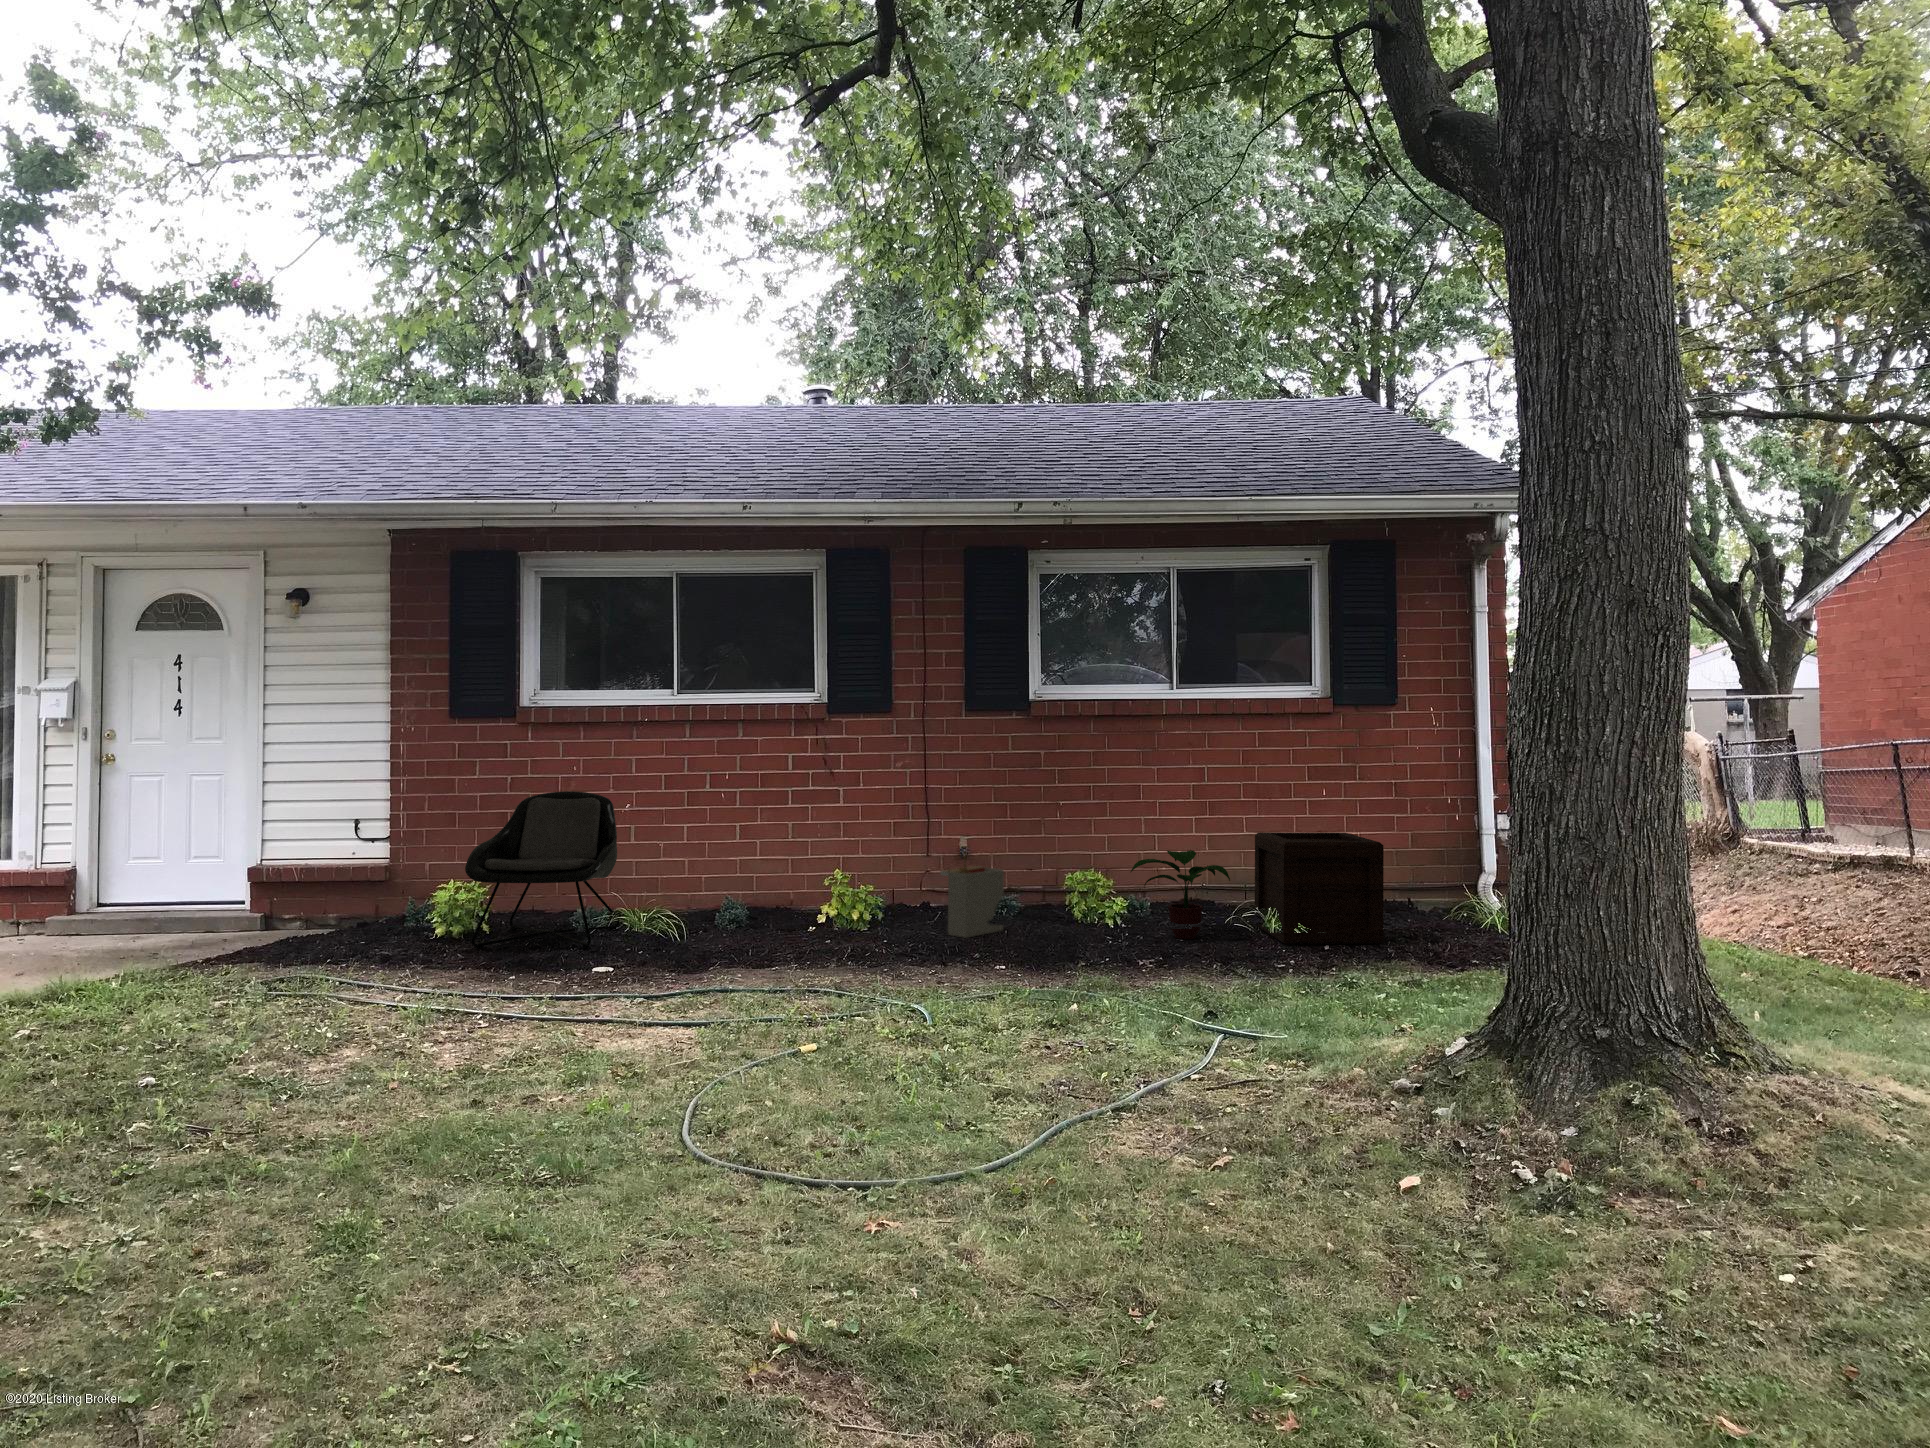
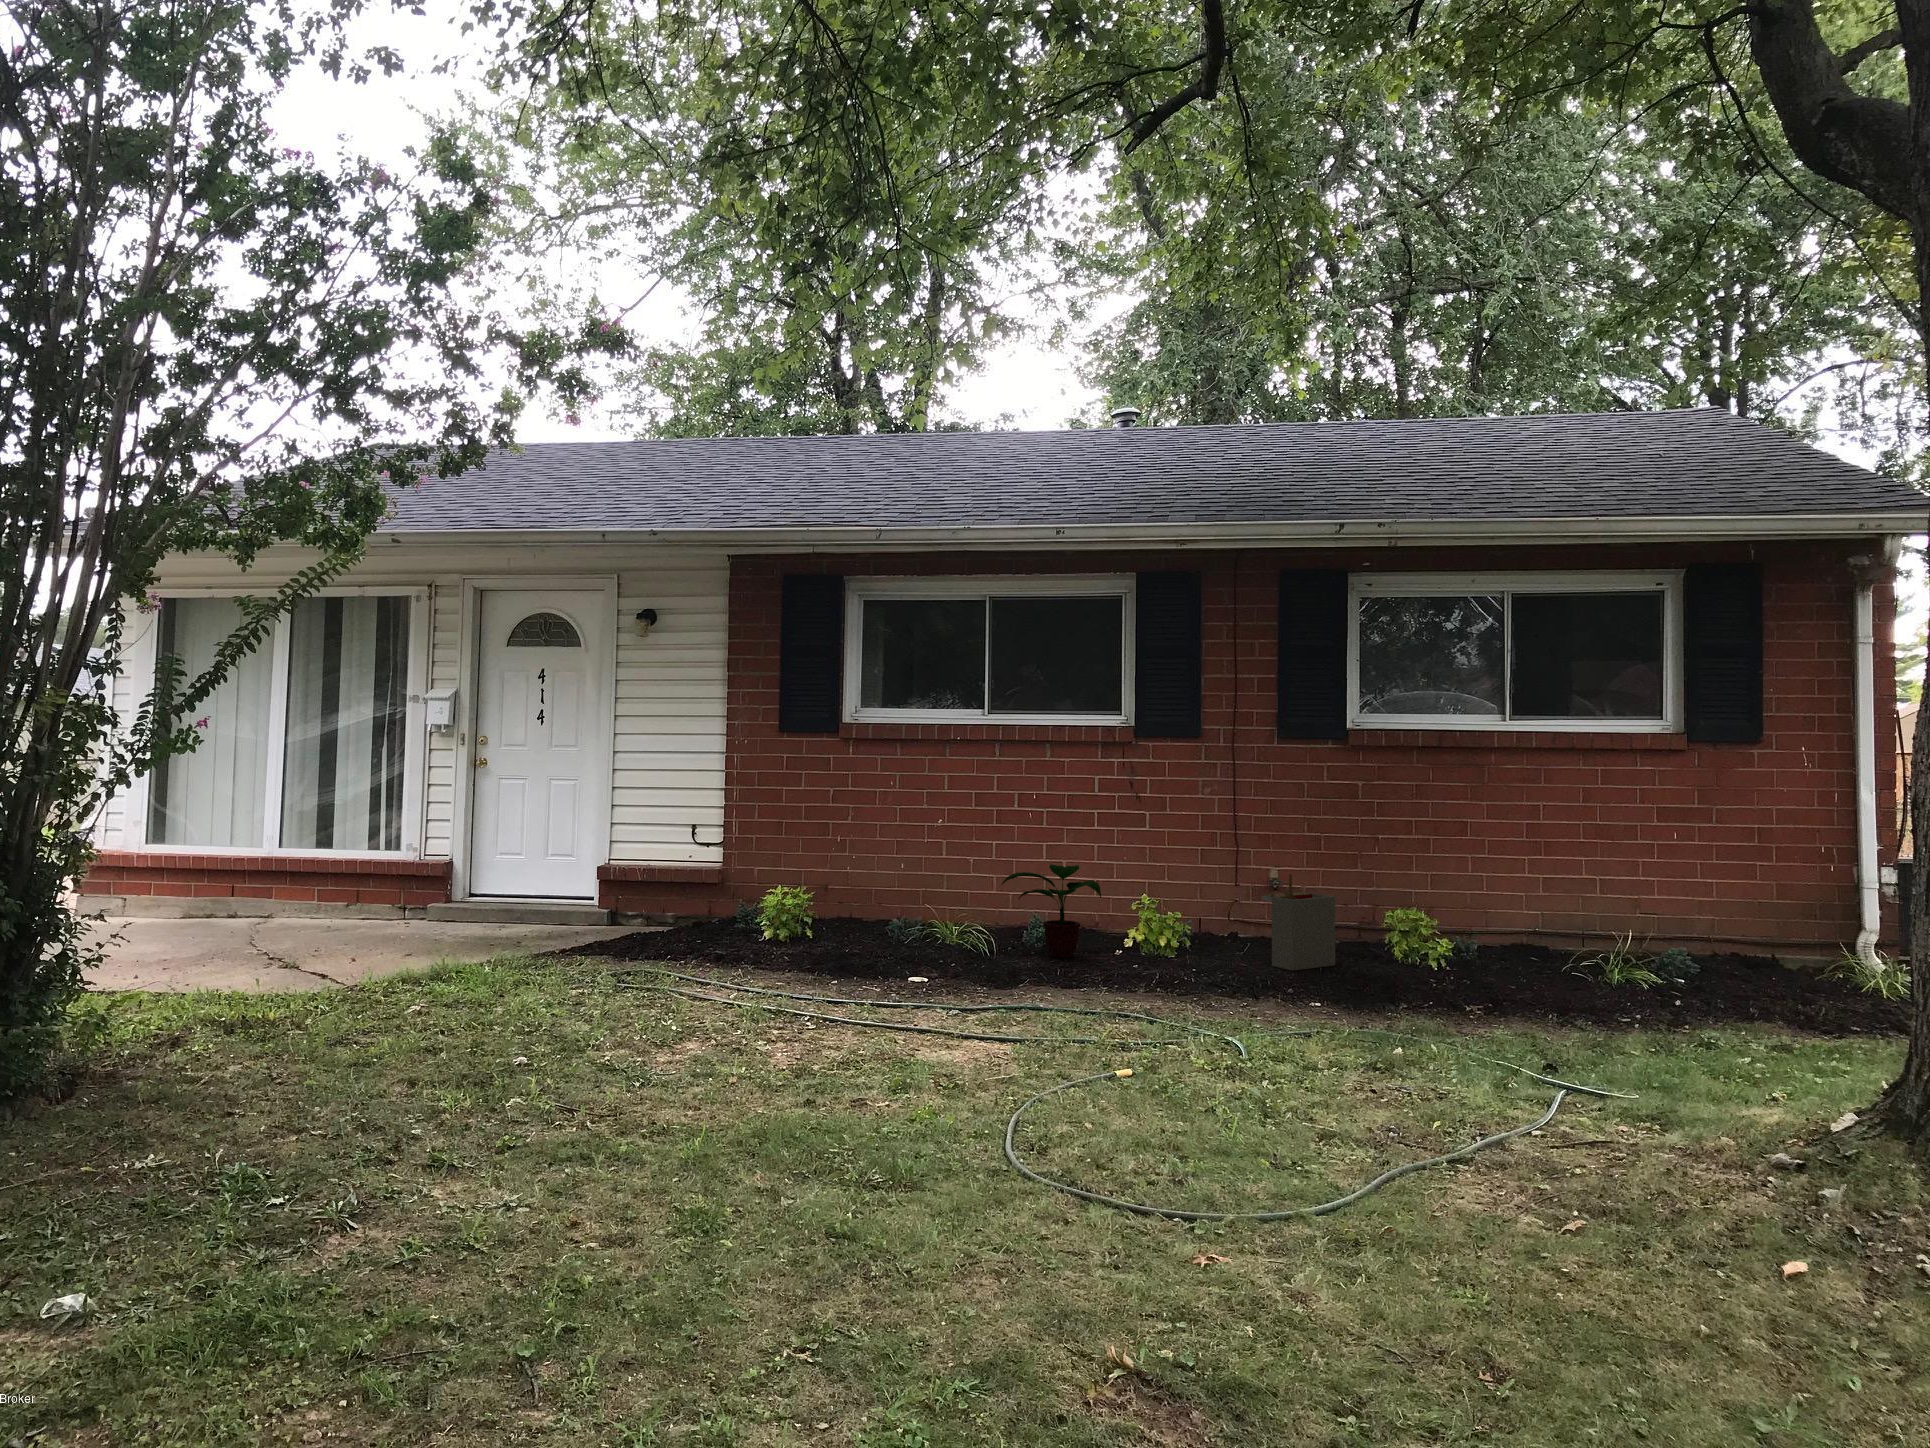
lounge chair: present [465,791,619,948] -> none [784,801,926,958]
wooden crate: present [1255,833,1384,945] -> none [1650,866,1840,1009]
potted plant: present [1131,850,1230,939] -> present [1001,864,1101,958]

